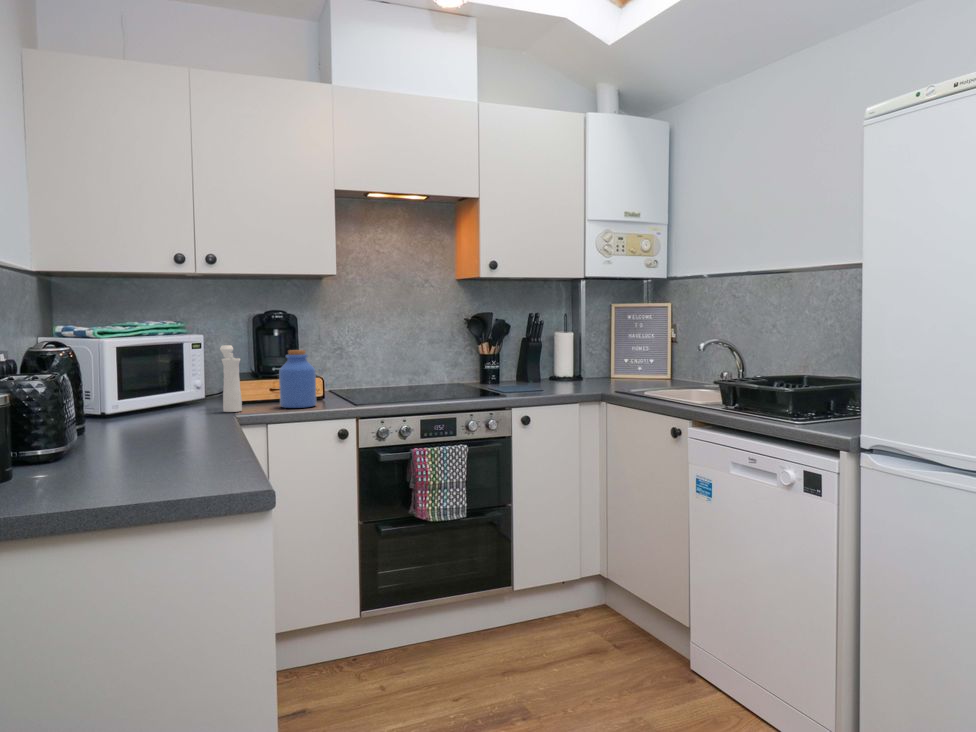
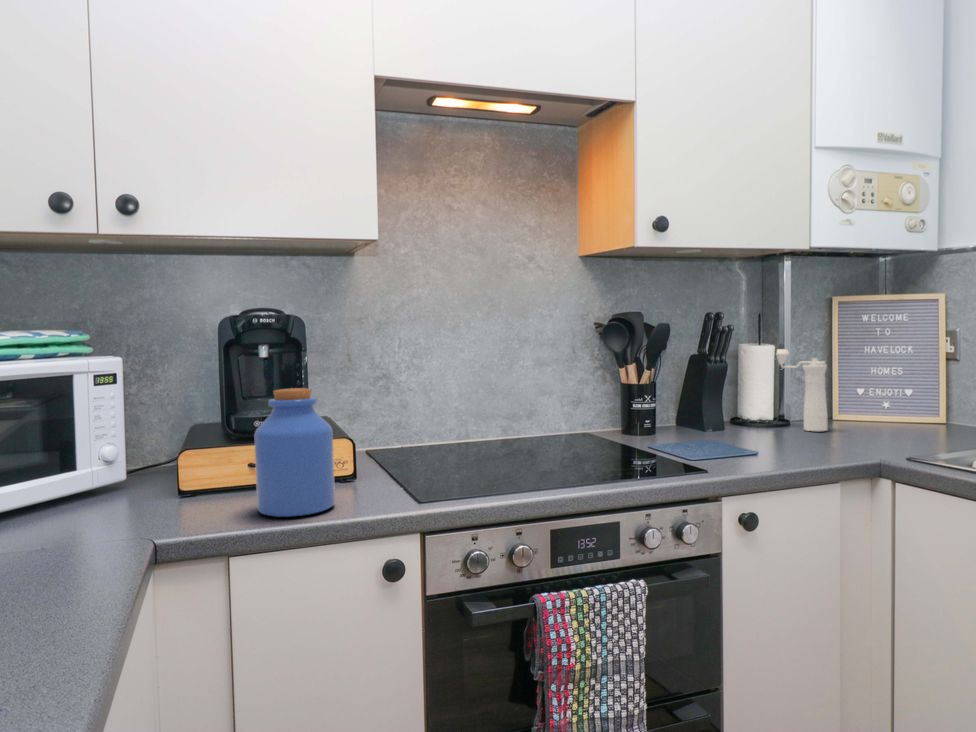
pepper mill: present [220,345,242,412] -> present [776,349,828,431]

